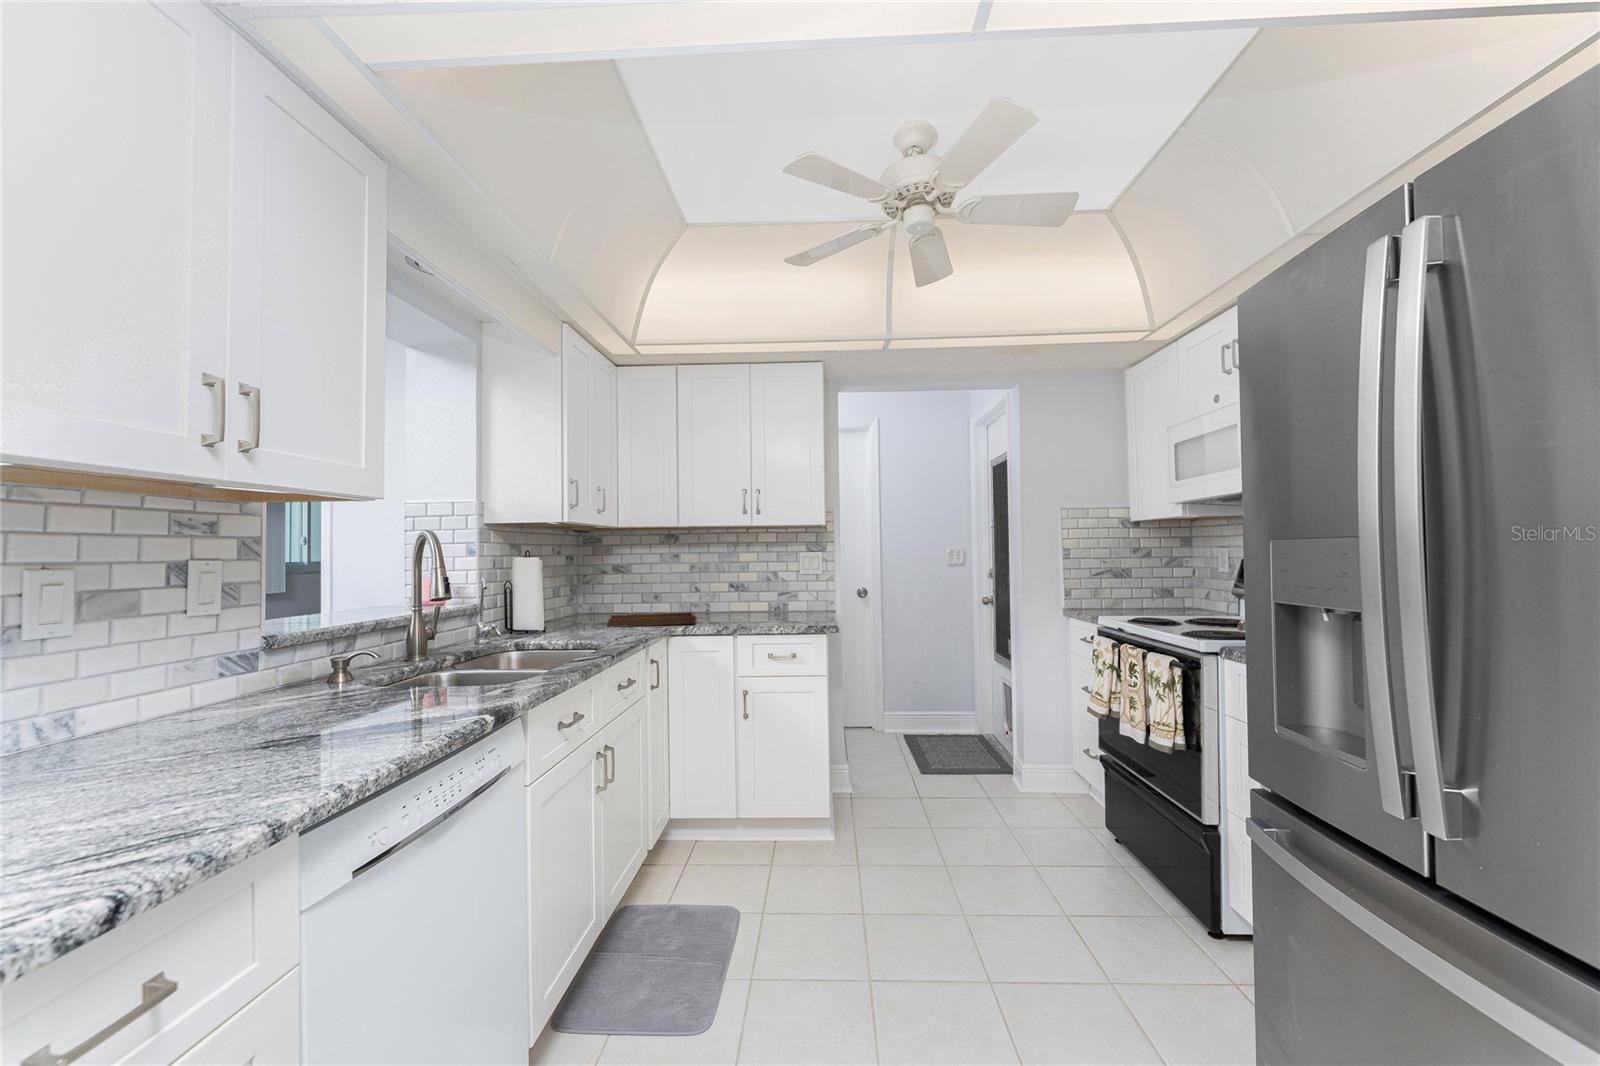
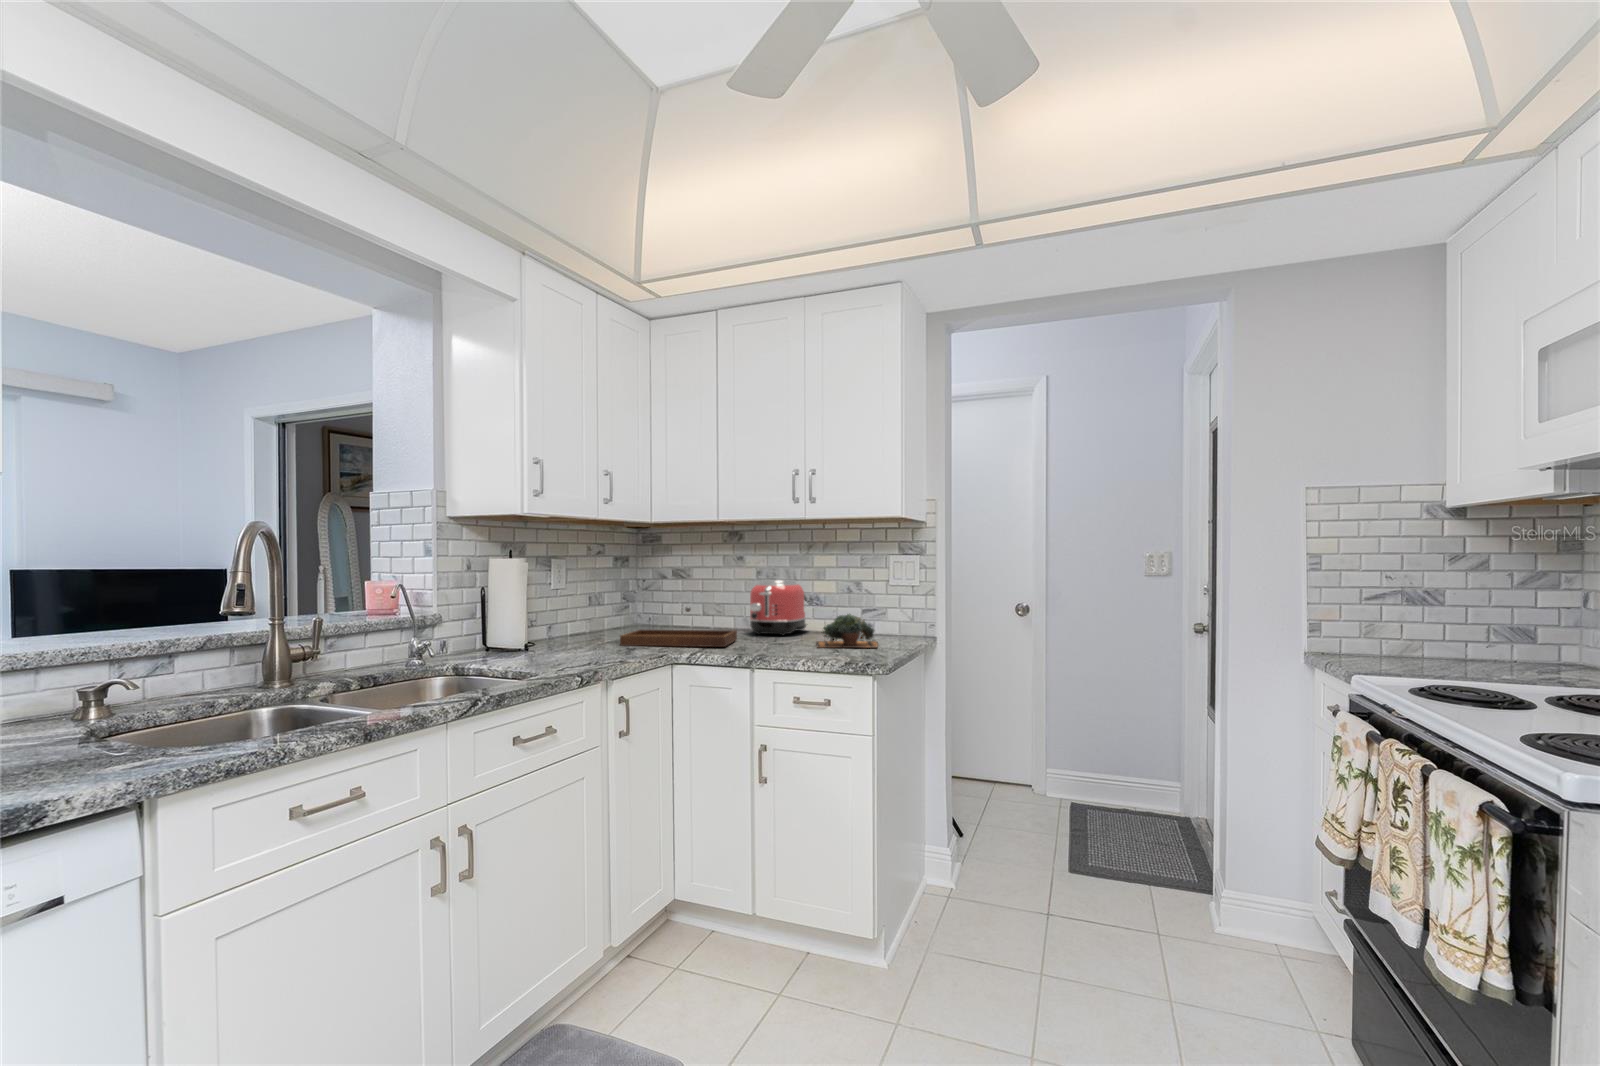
toaster: none [688,572,731,617] -> present [750,580,808,635]
succulent plant: none [752,596,805,622] -> present [816,614,878,648]

